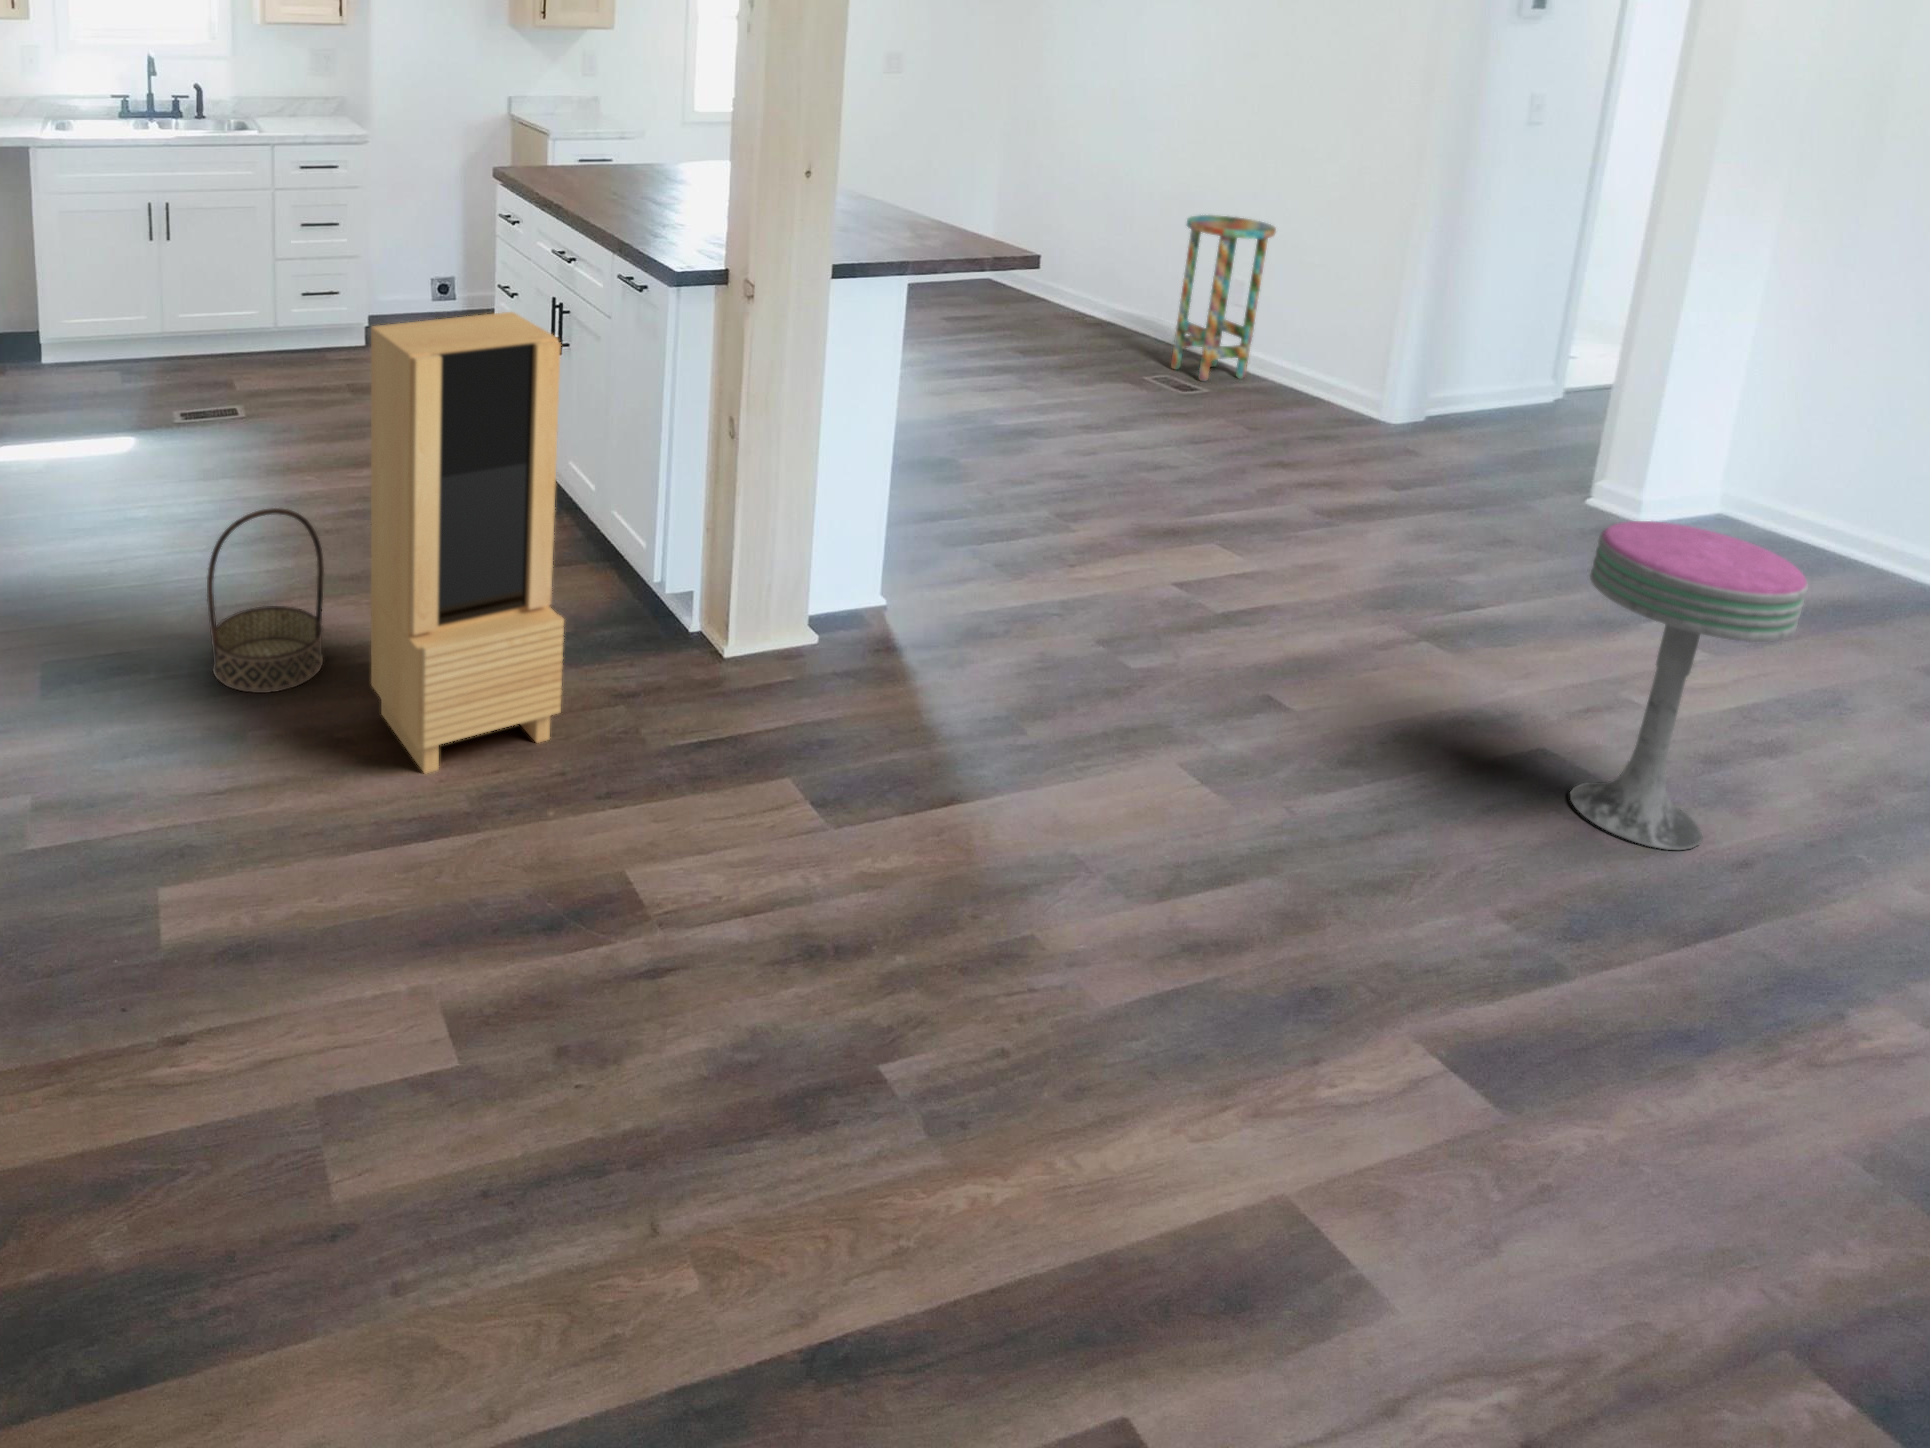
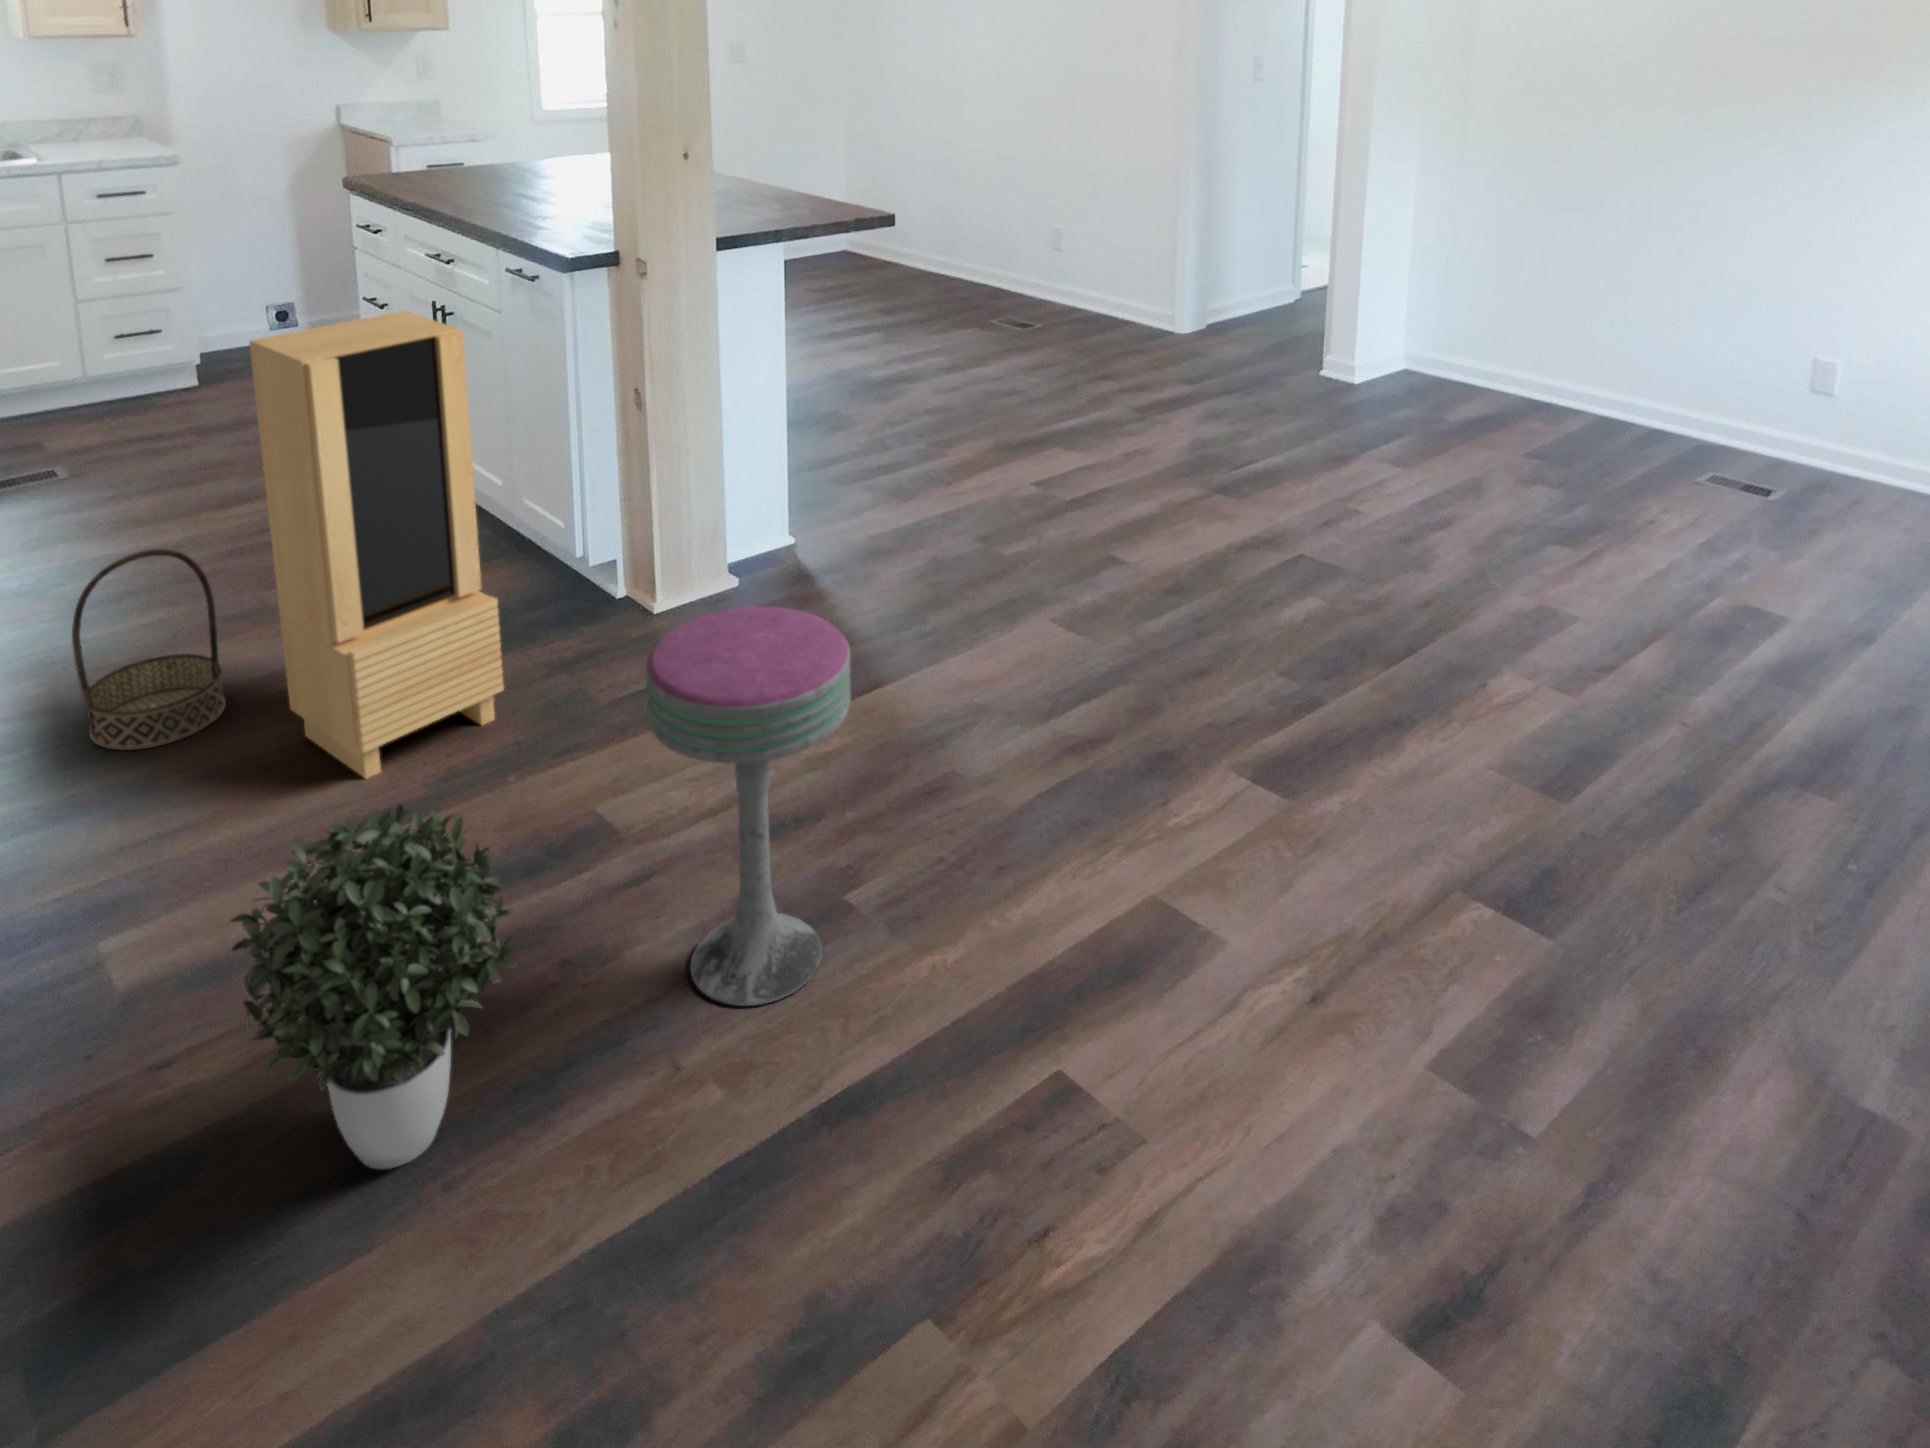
side table: present [1171,215,1276,382] -> none [1018,174,1087,317]
bar stool: present [1570,521,1808,850] -> present [646,606,851,1006]
potted plant: none [255,845,521,1226] -> present [231,803,518,1169]

